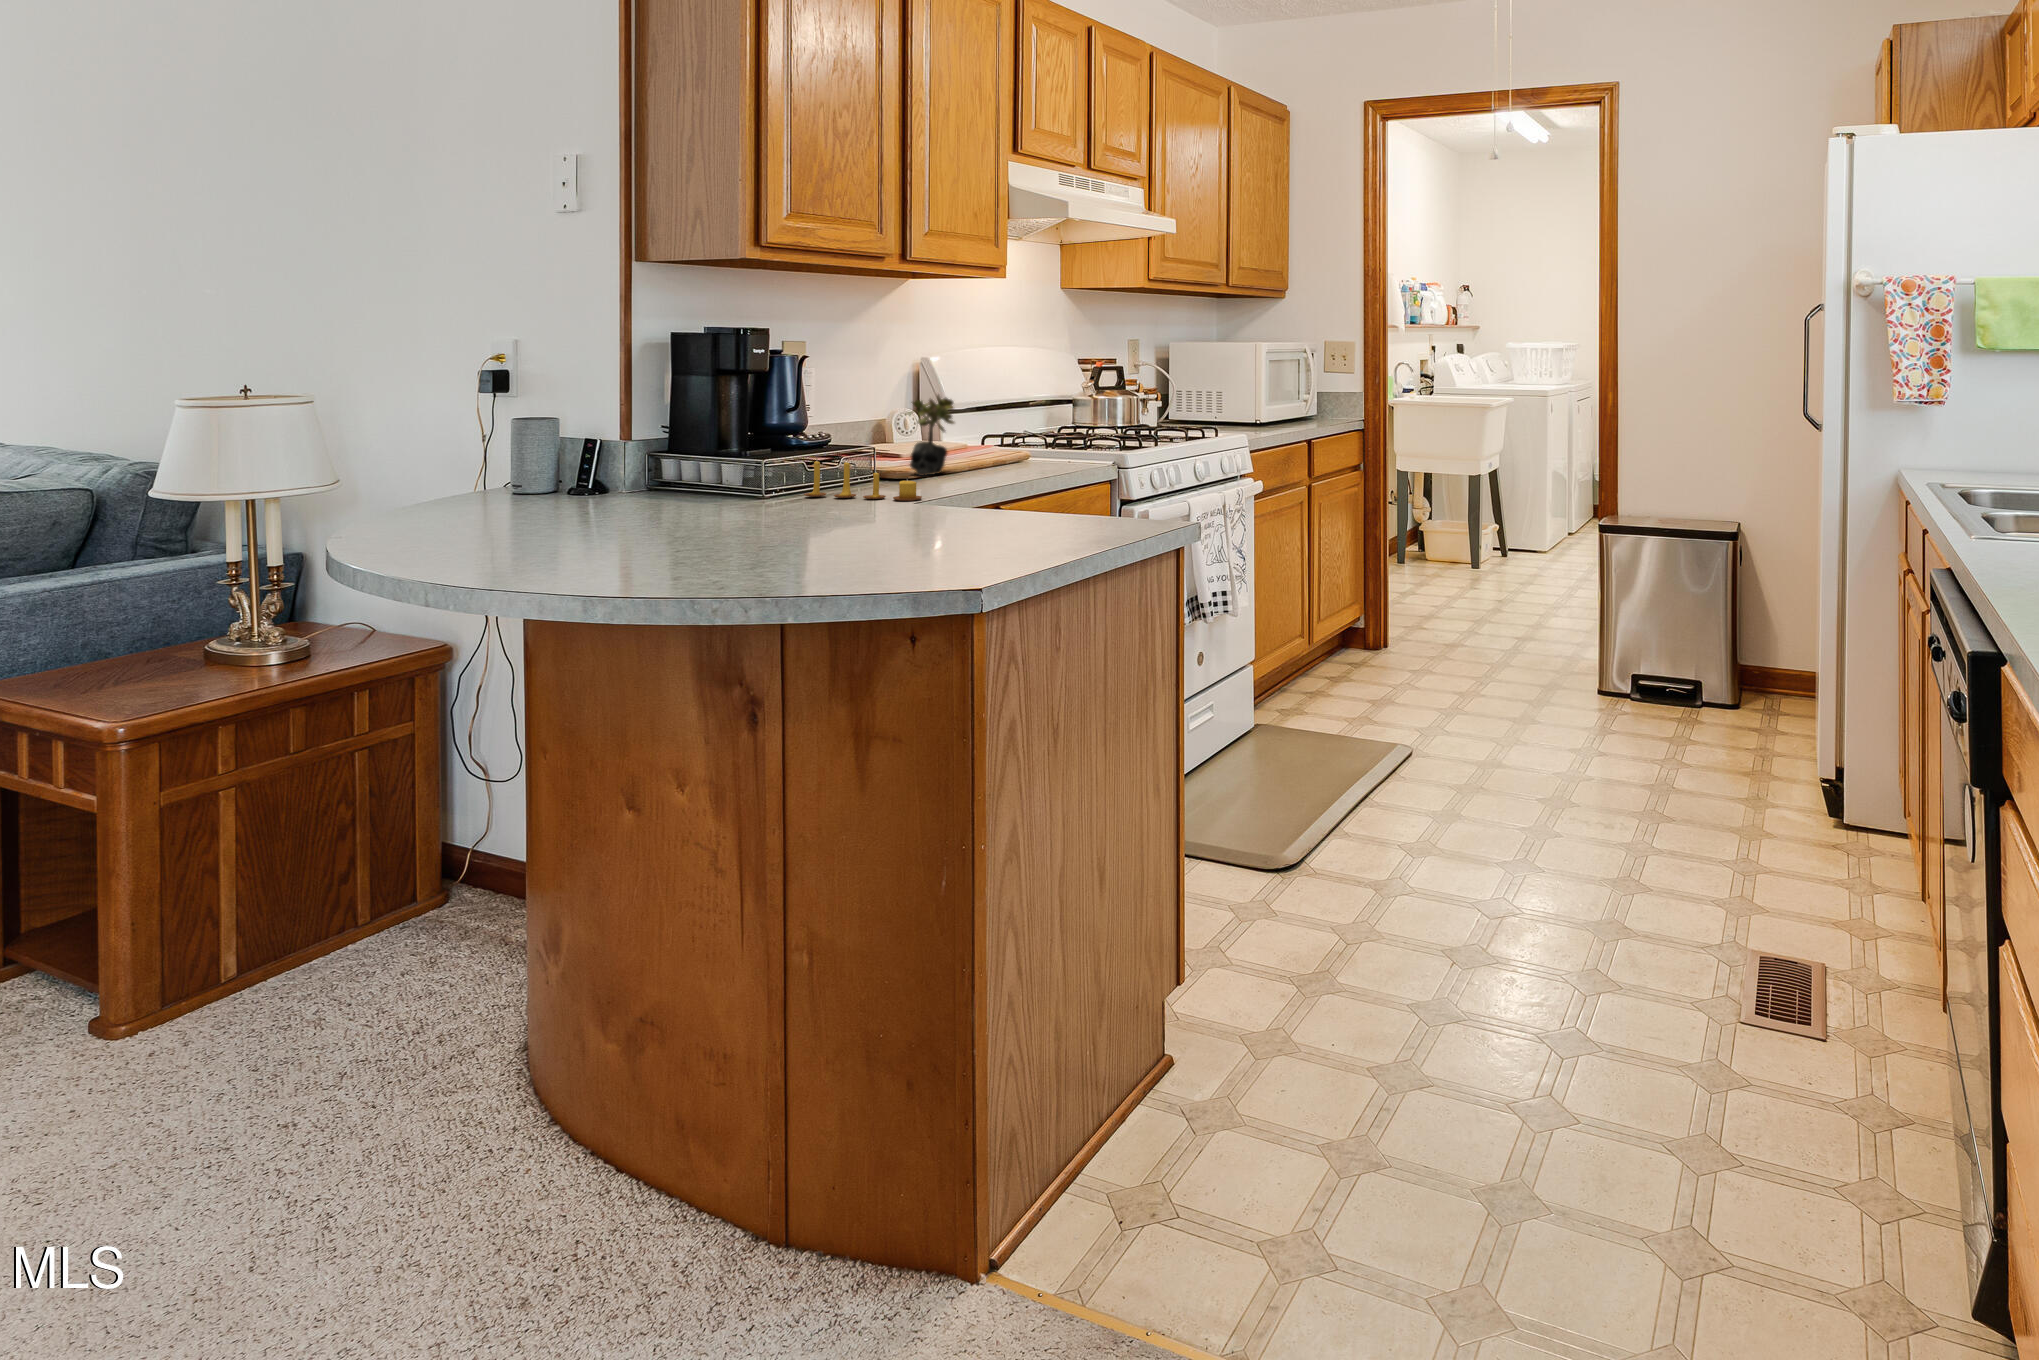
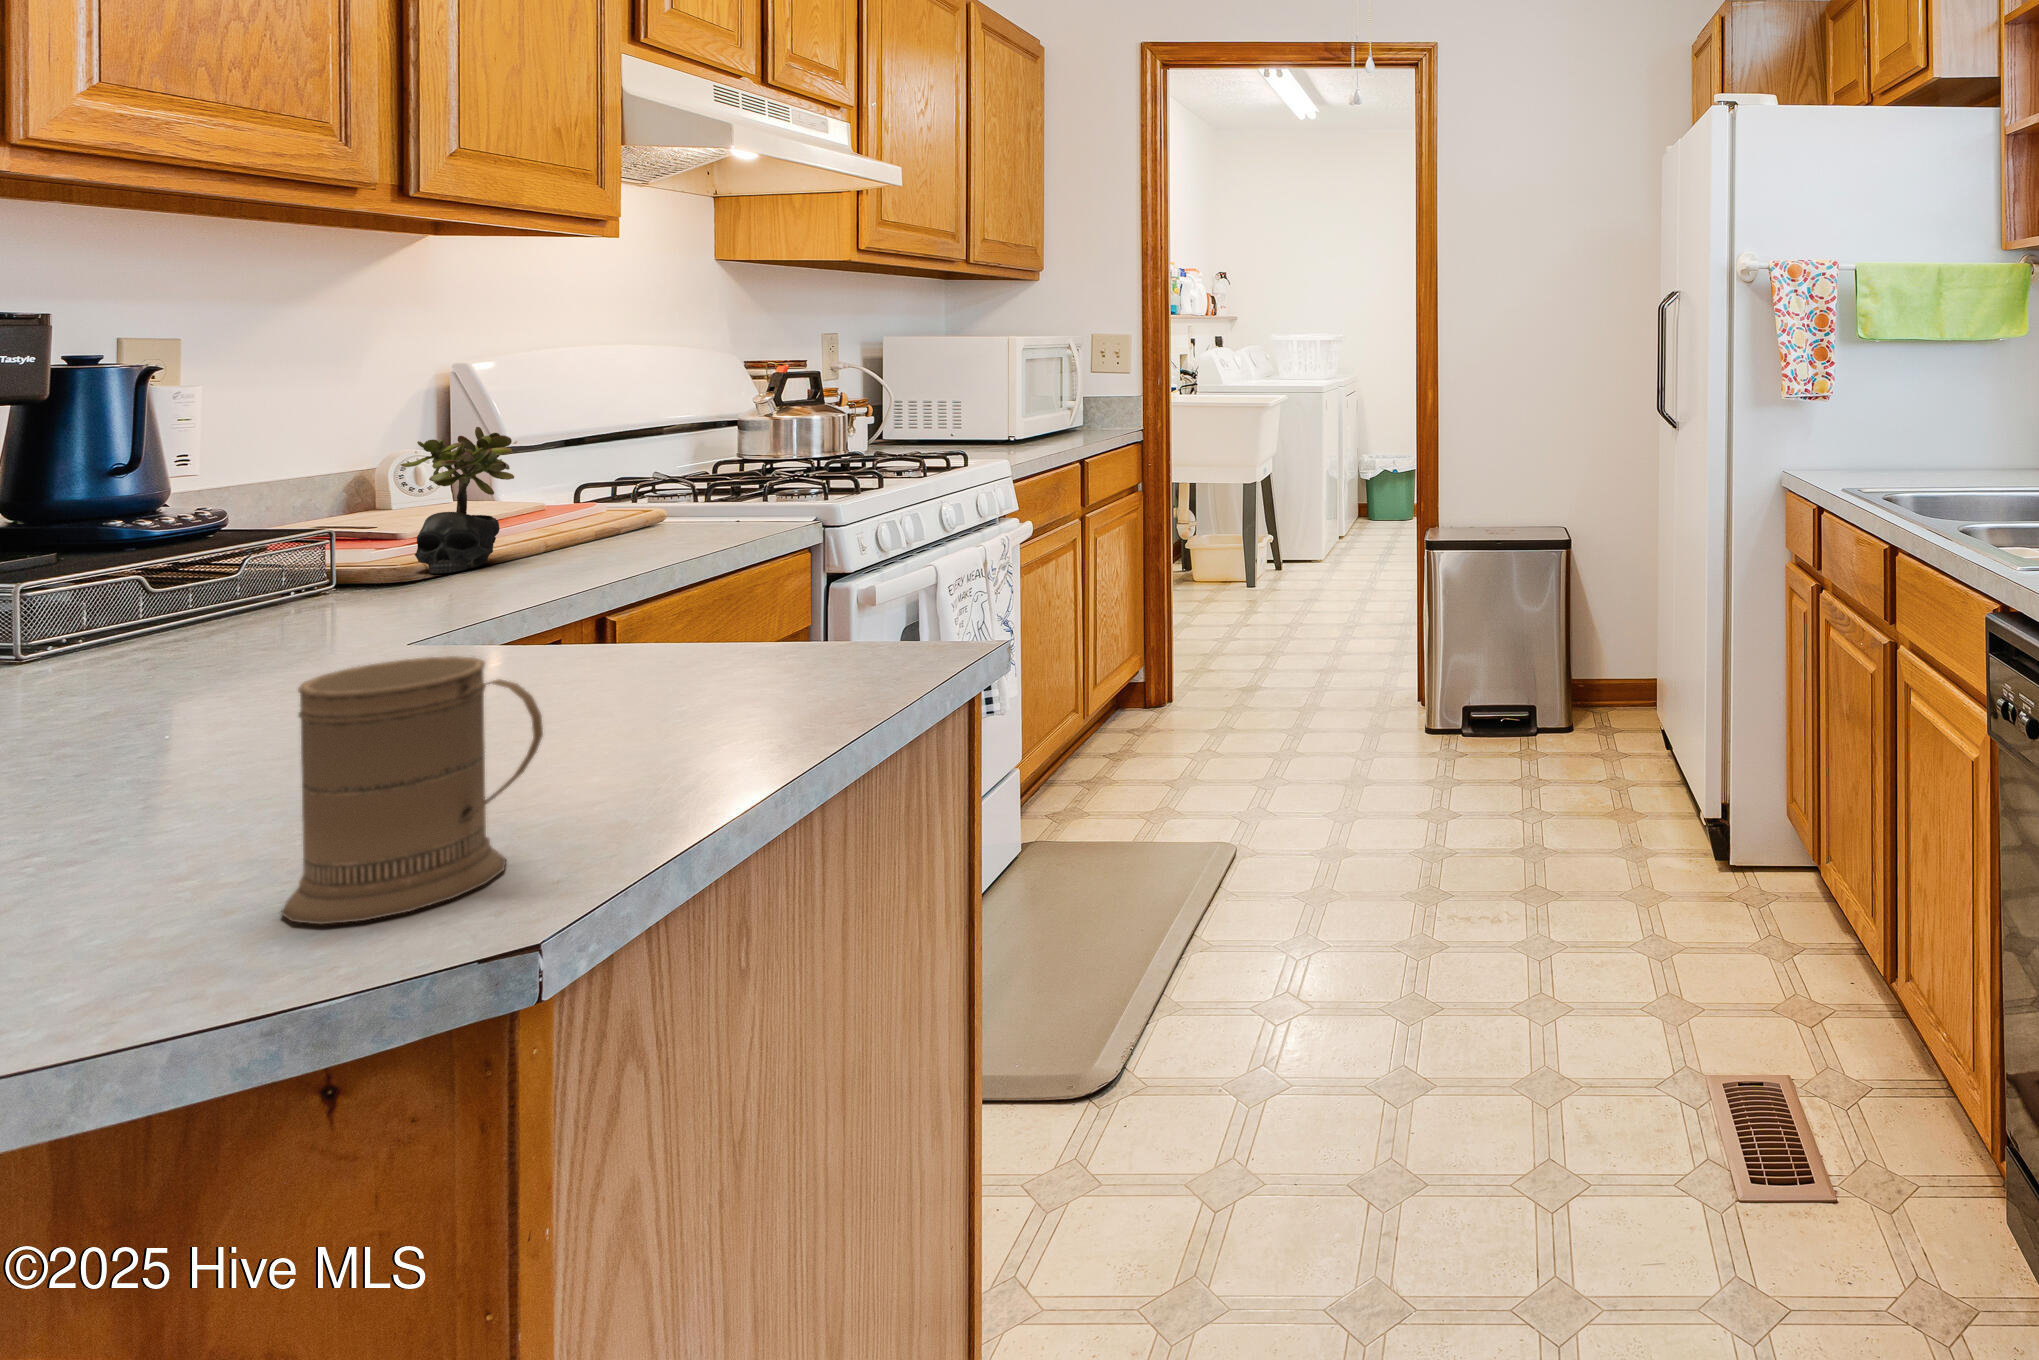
candle: present [804,459,922,501] -> none [111,573,420,658]
mug: none [907,473,989,564] -> present [281,656,543,924]

